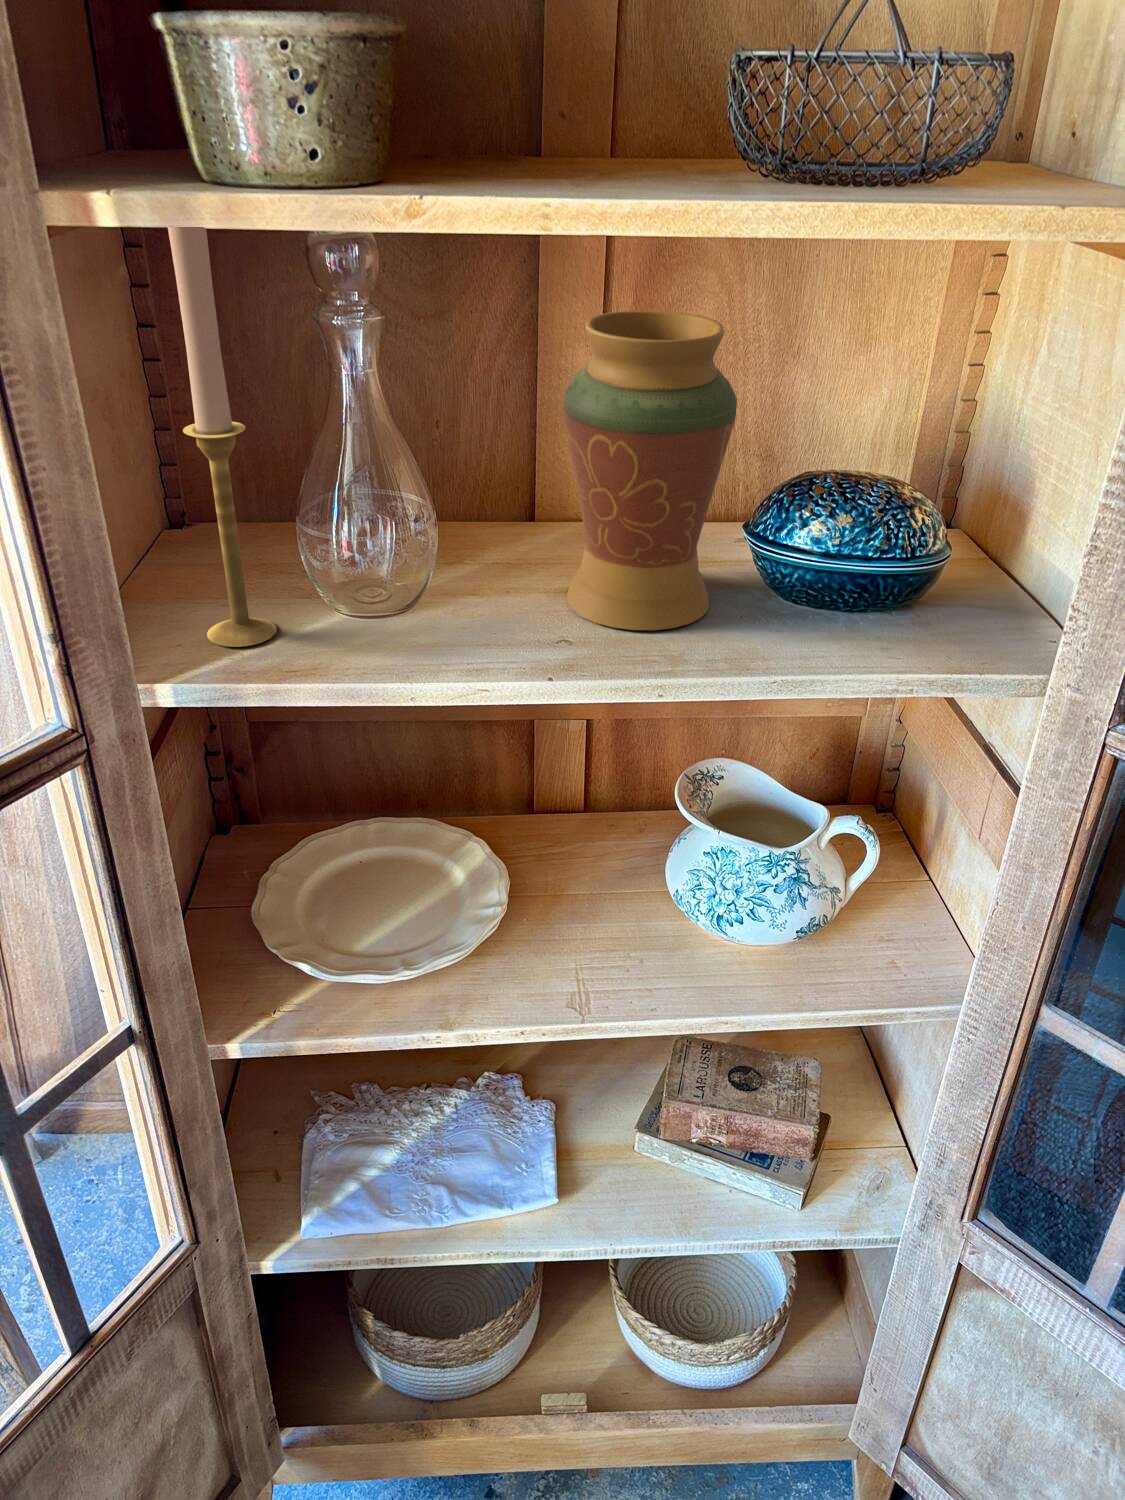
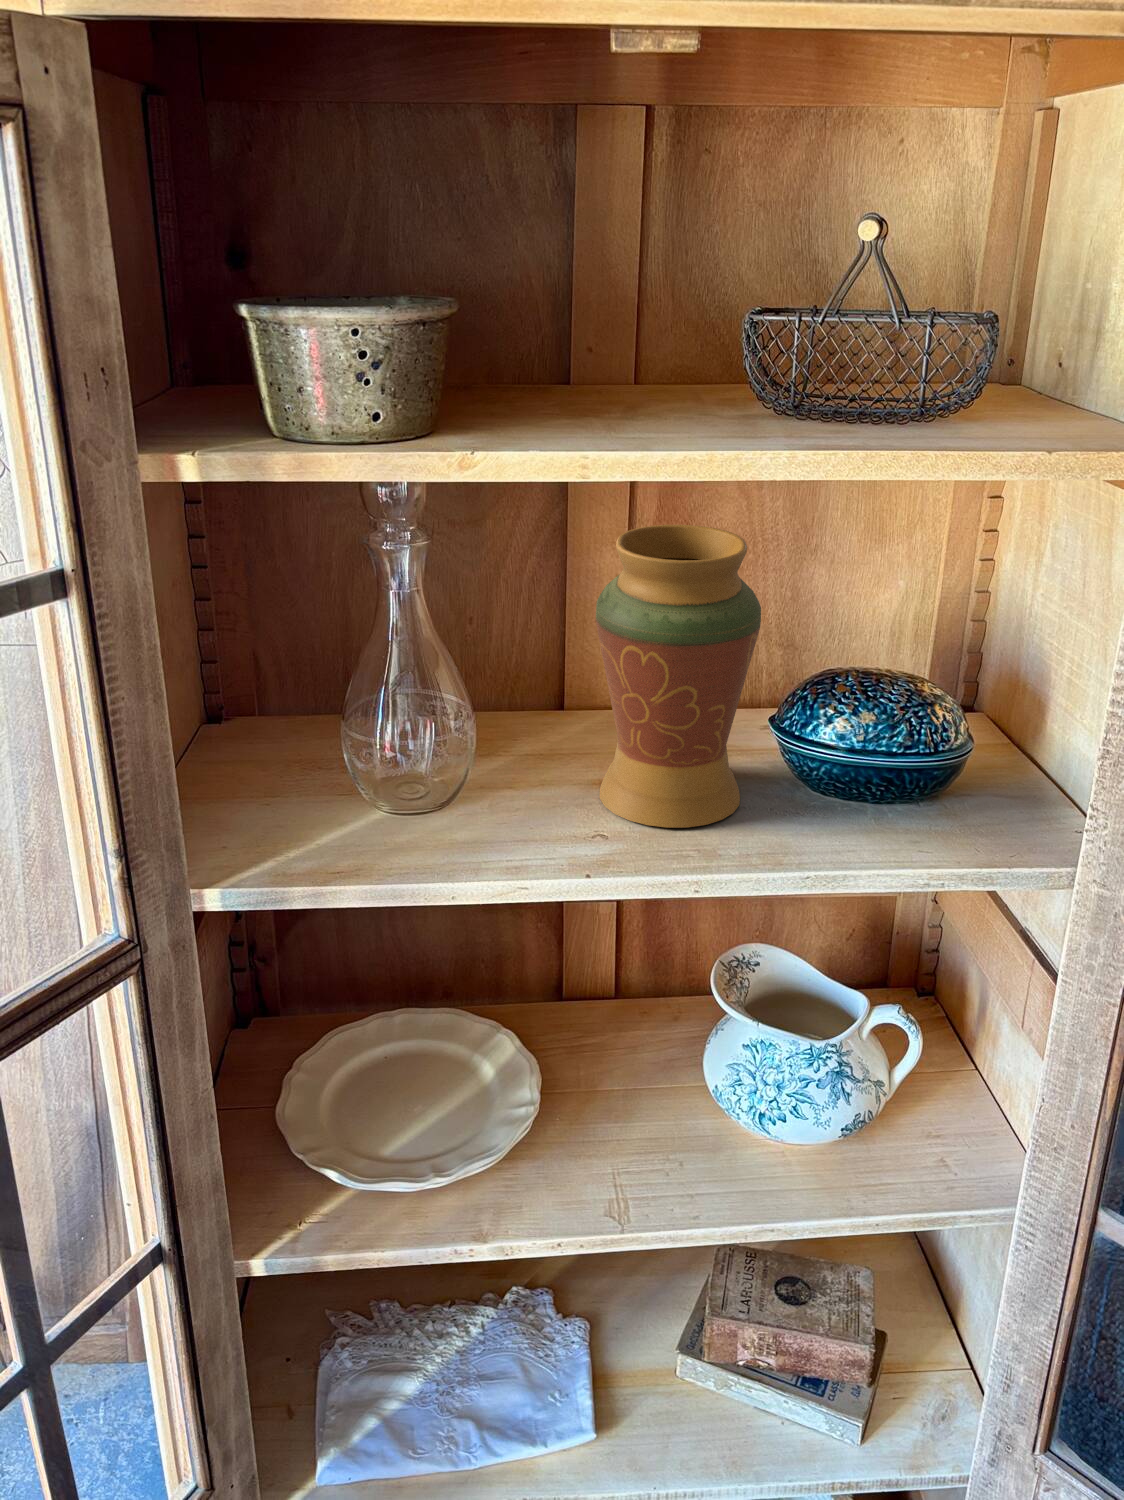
candlestick: present [167,225,276,647] -> none [234,447,318,851]

